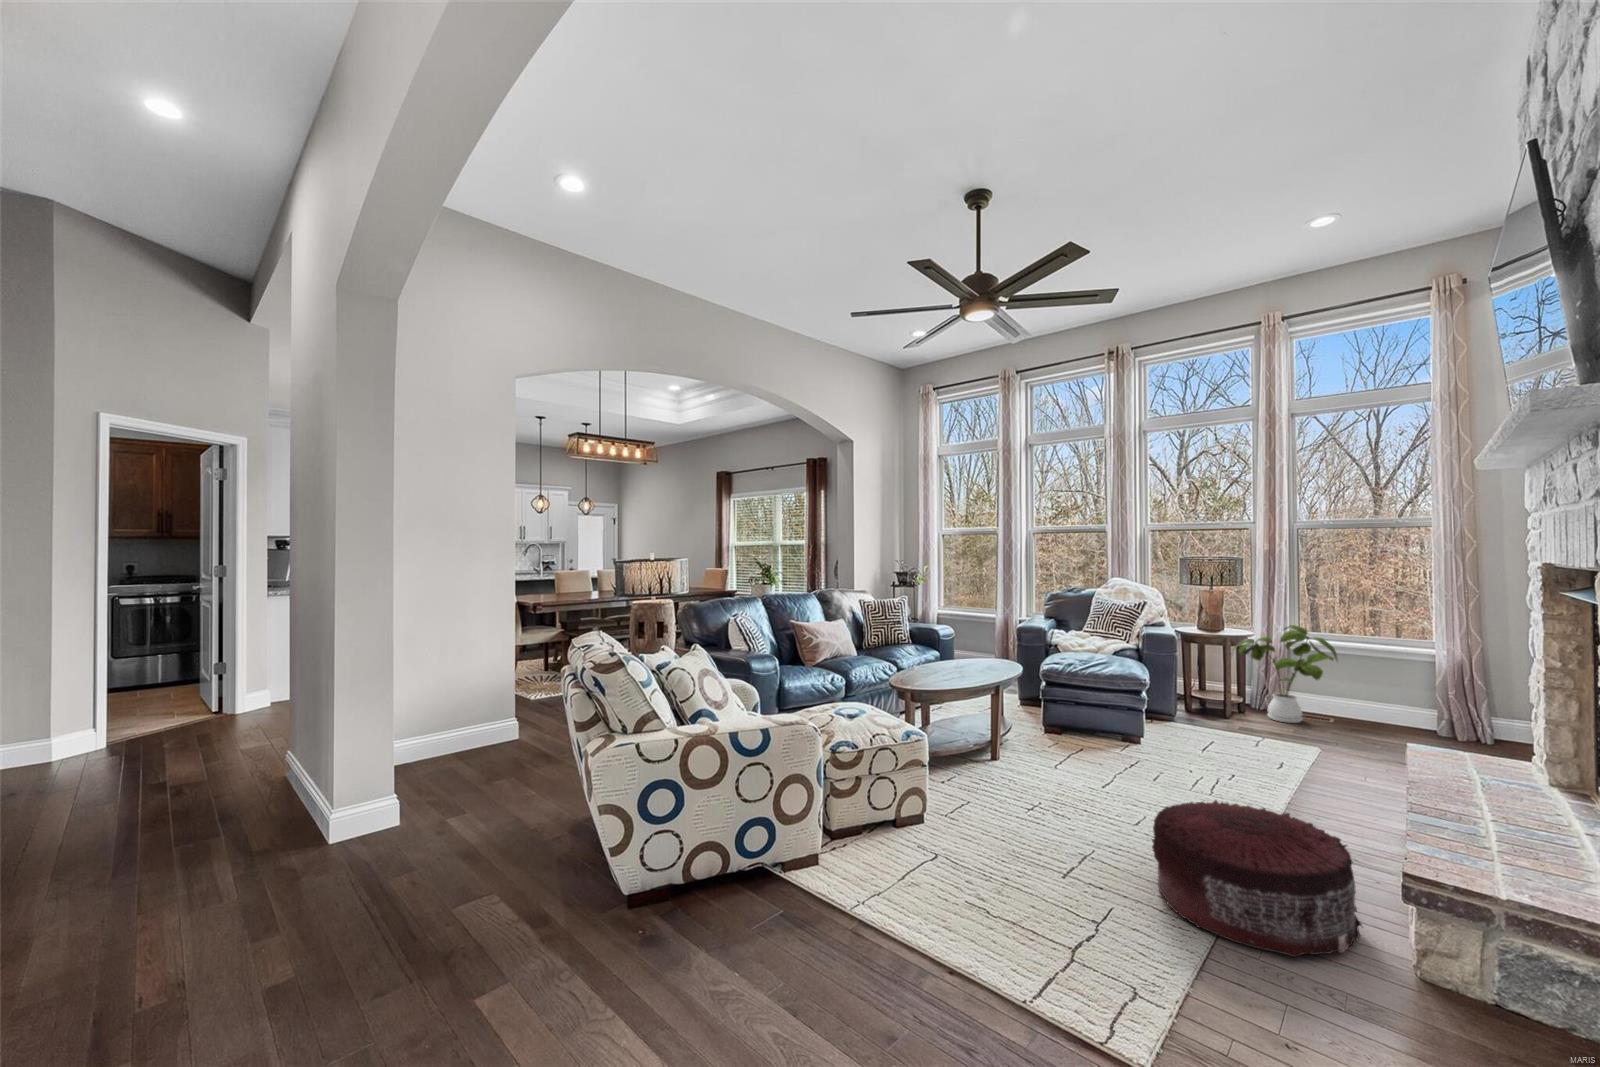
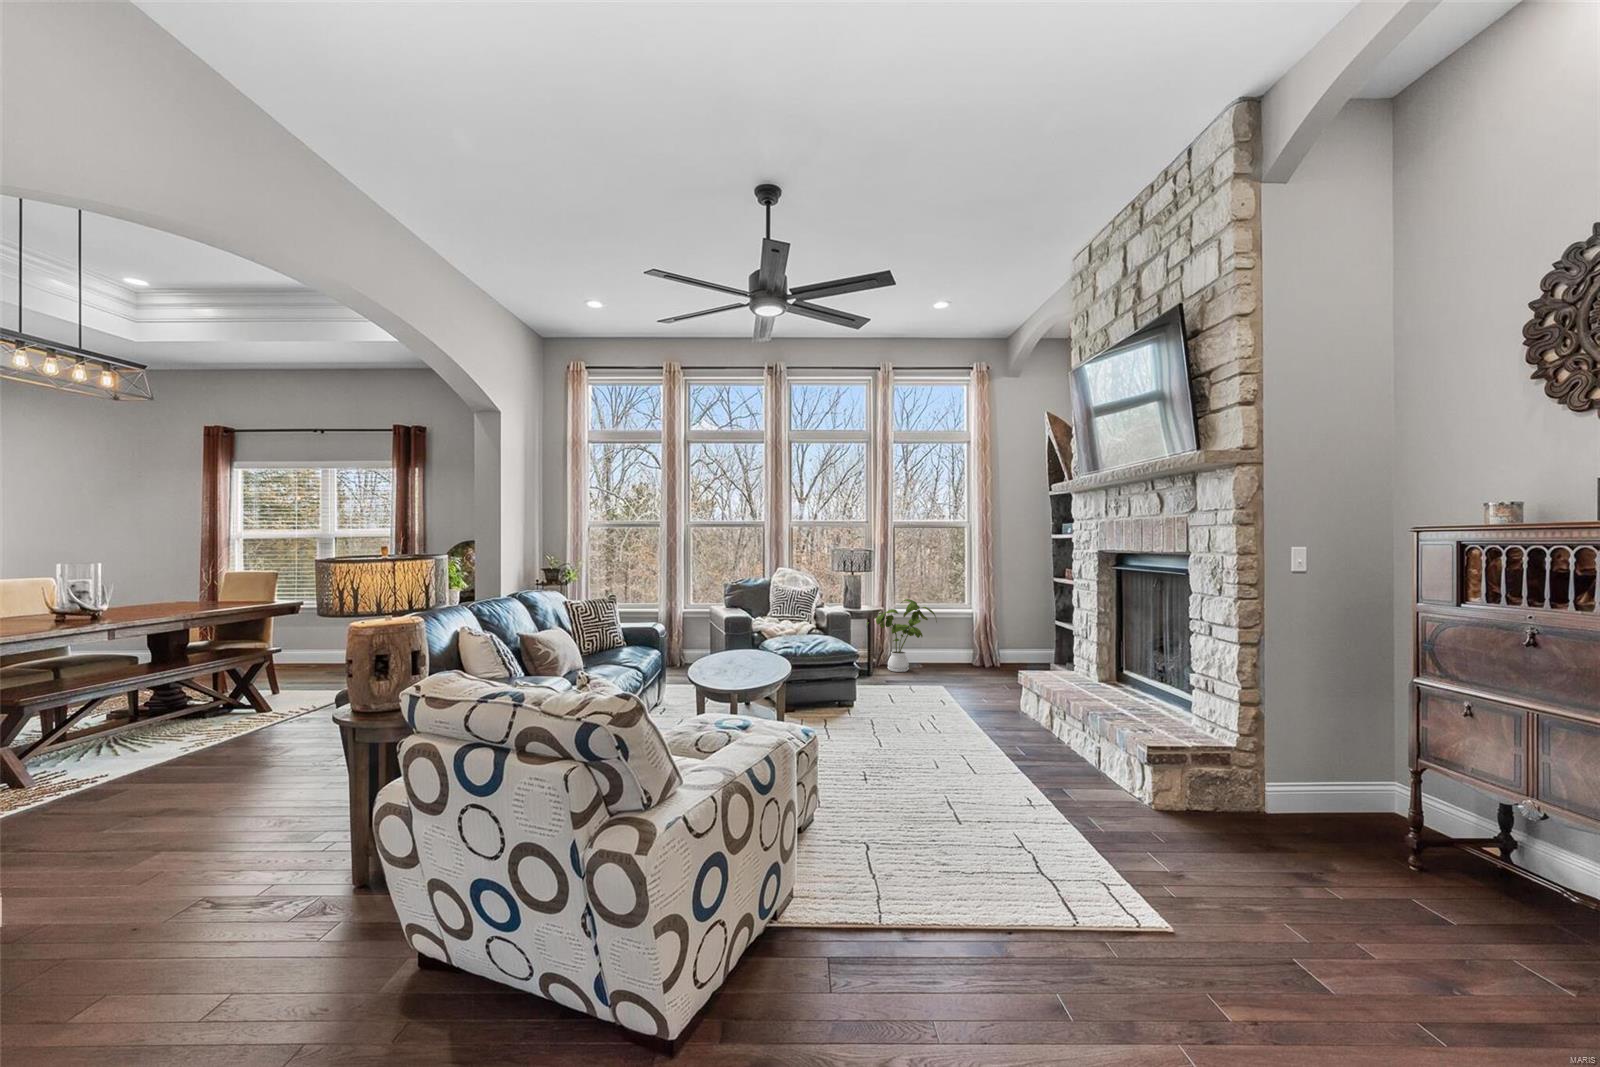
pouf: present [1152,800,1362,957] -> none [996,728,1125,826]

